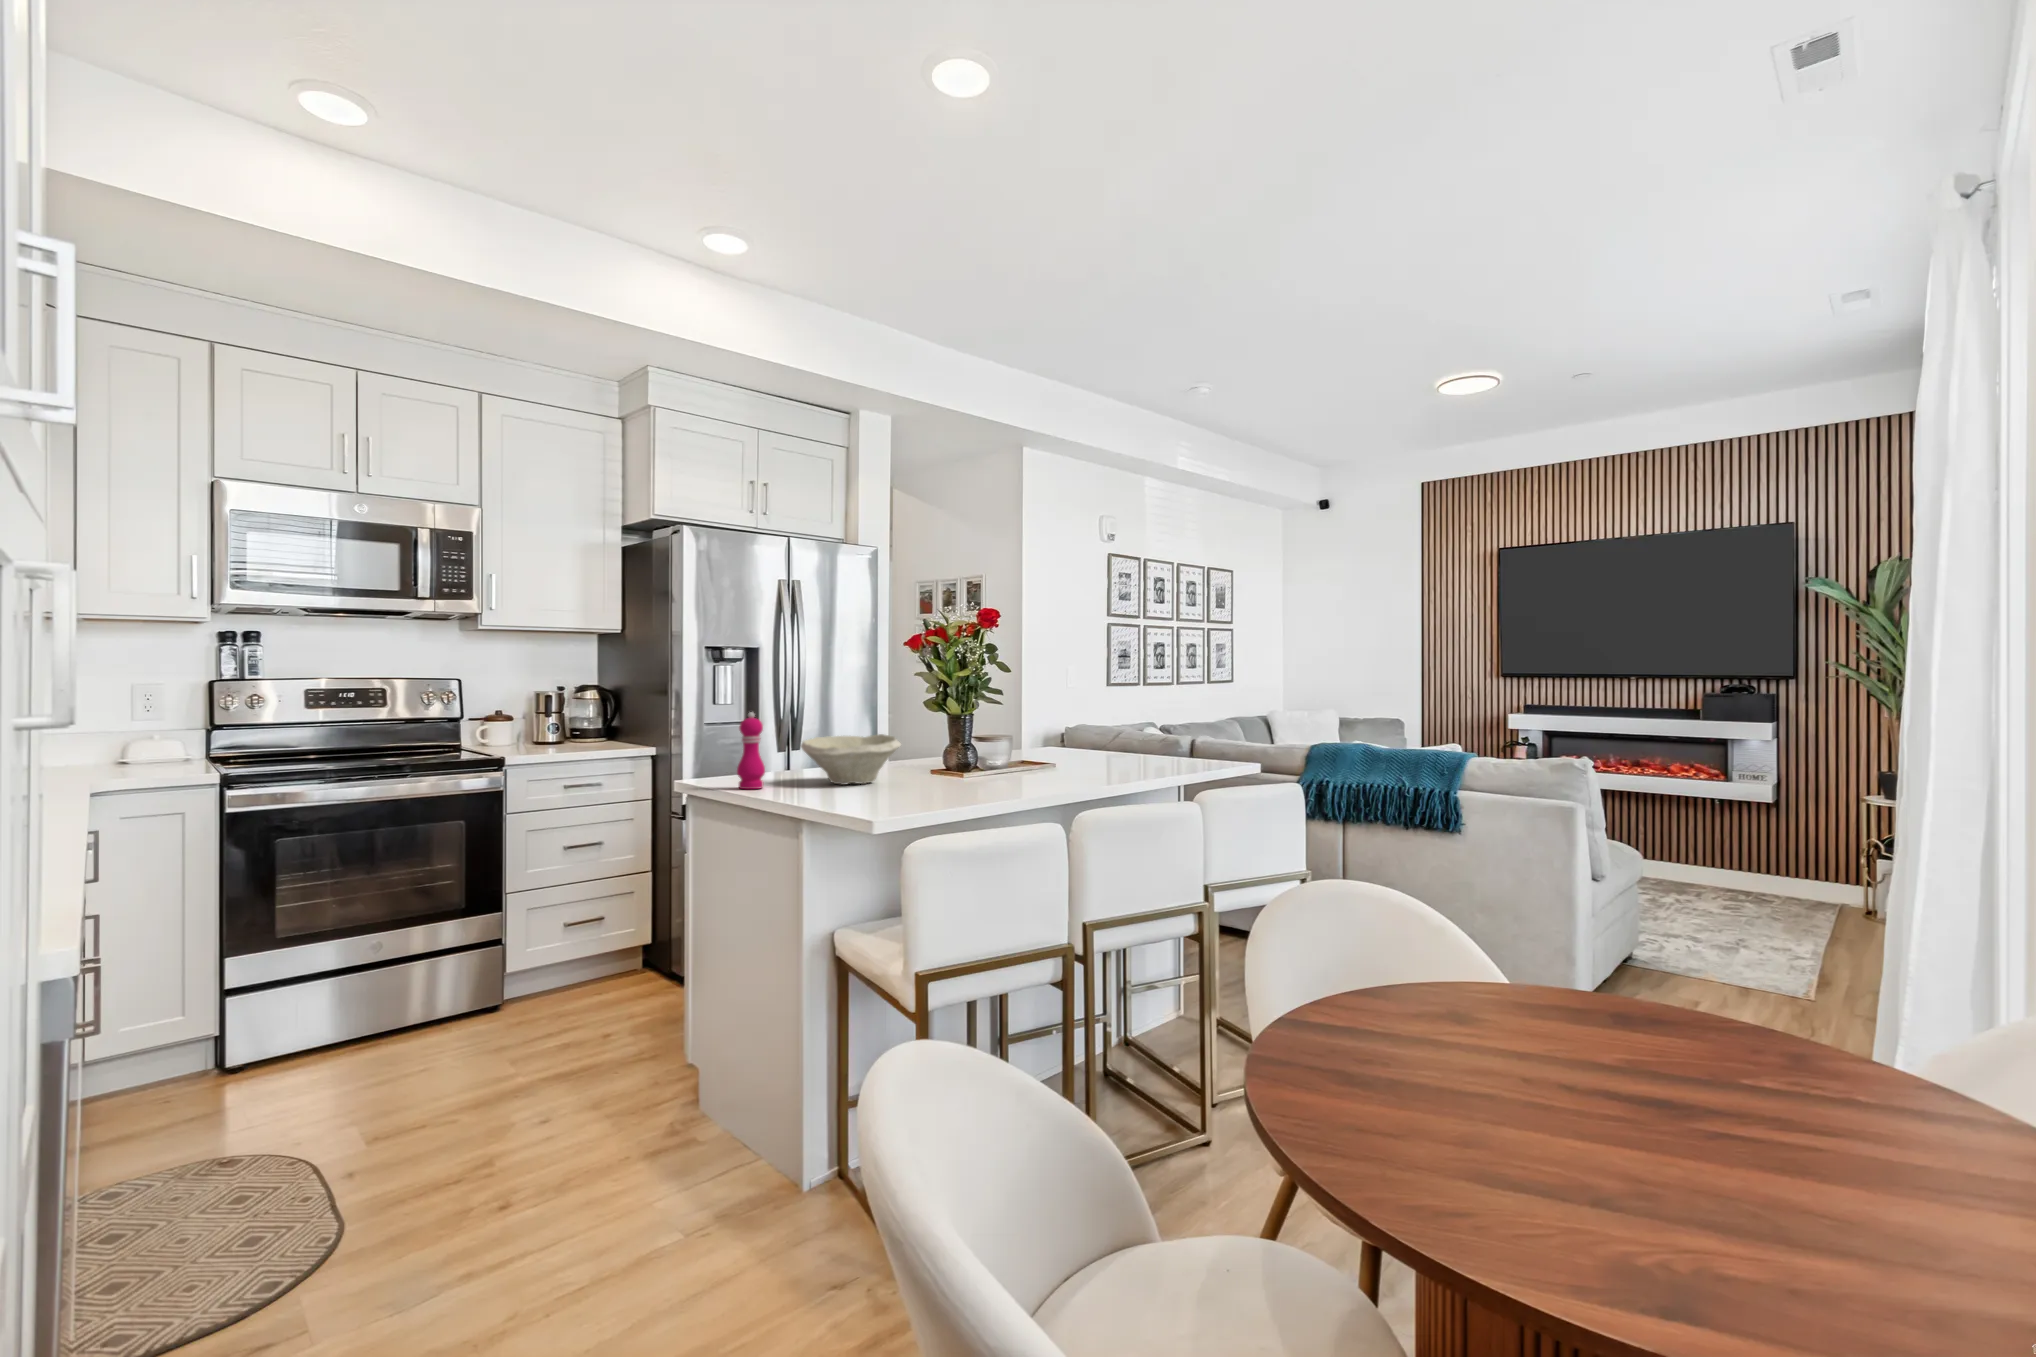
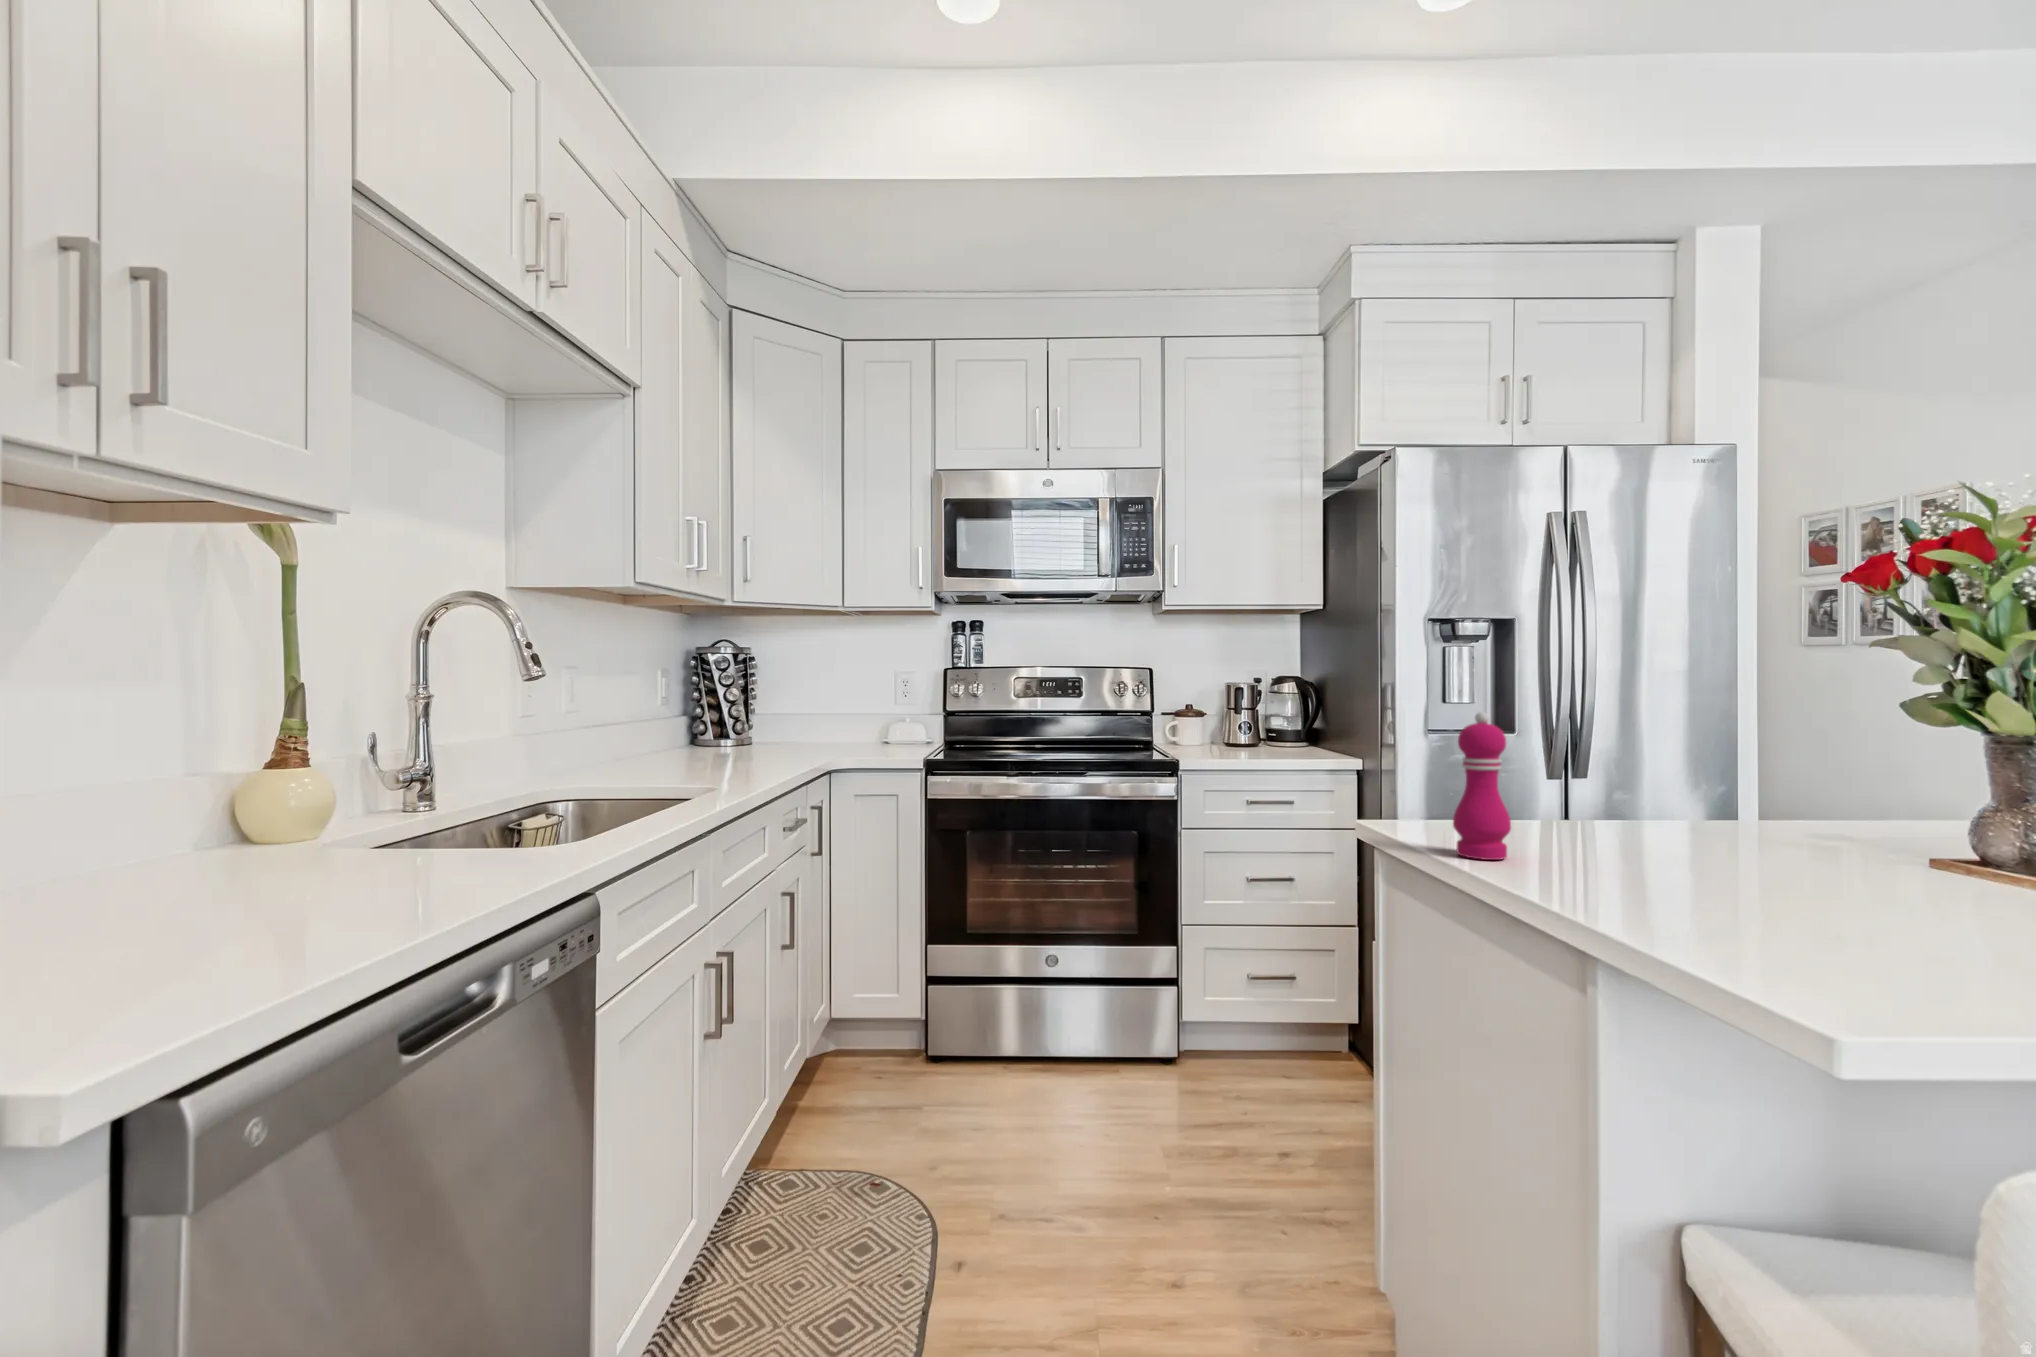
bowl: present [801,734,901,785] -> none [1588,765,1854,875]

